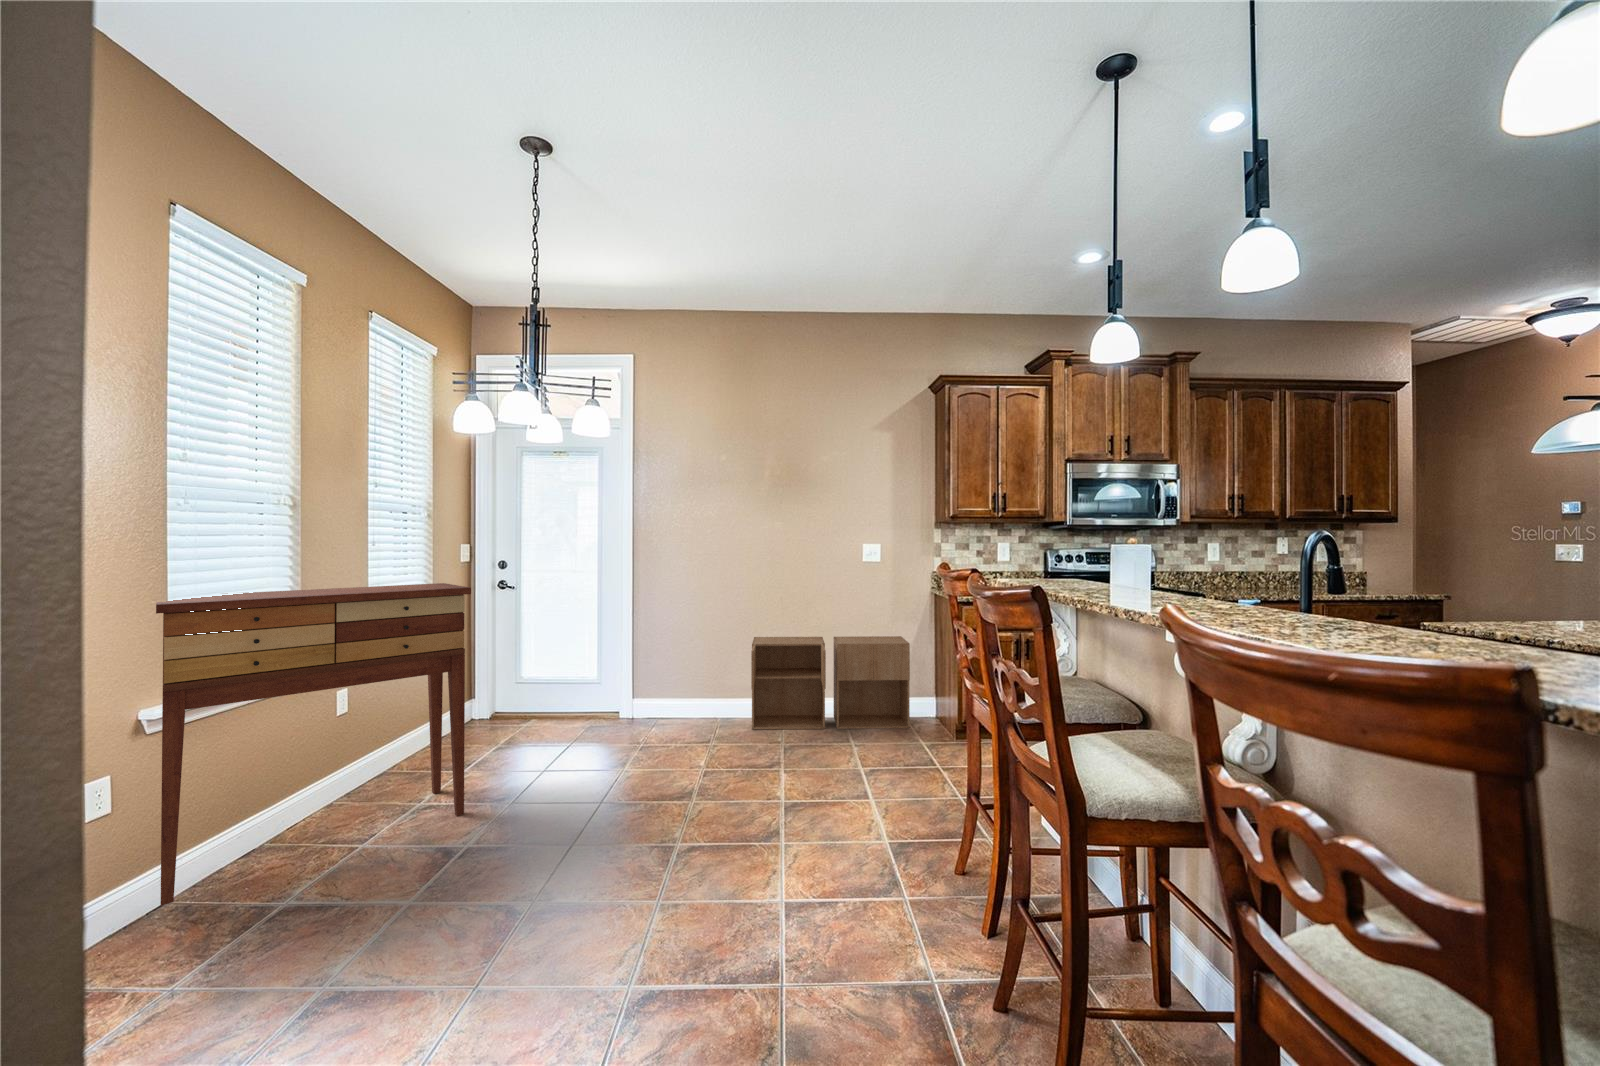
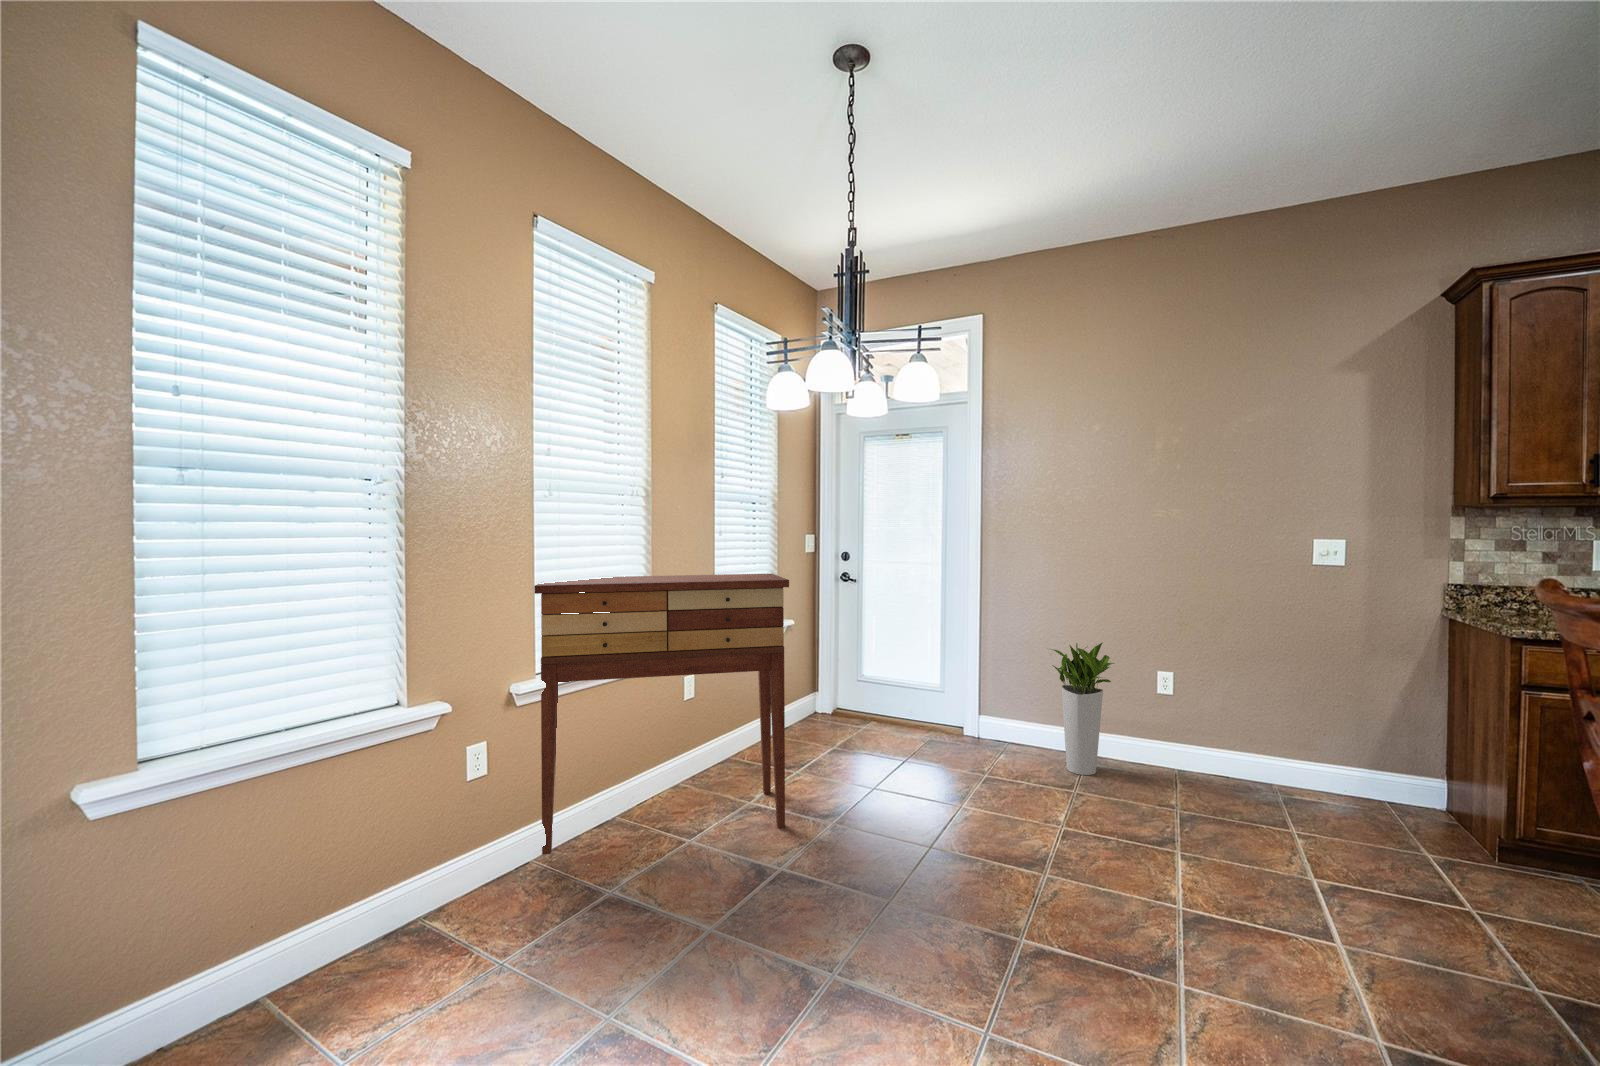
planter: none [686,626,733,727] -> present [1052,643,1114,775]
storage cabinet: present [751,636,910,729] -> none [1143,662,1457,852]

